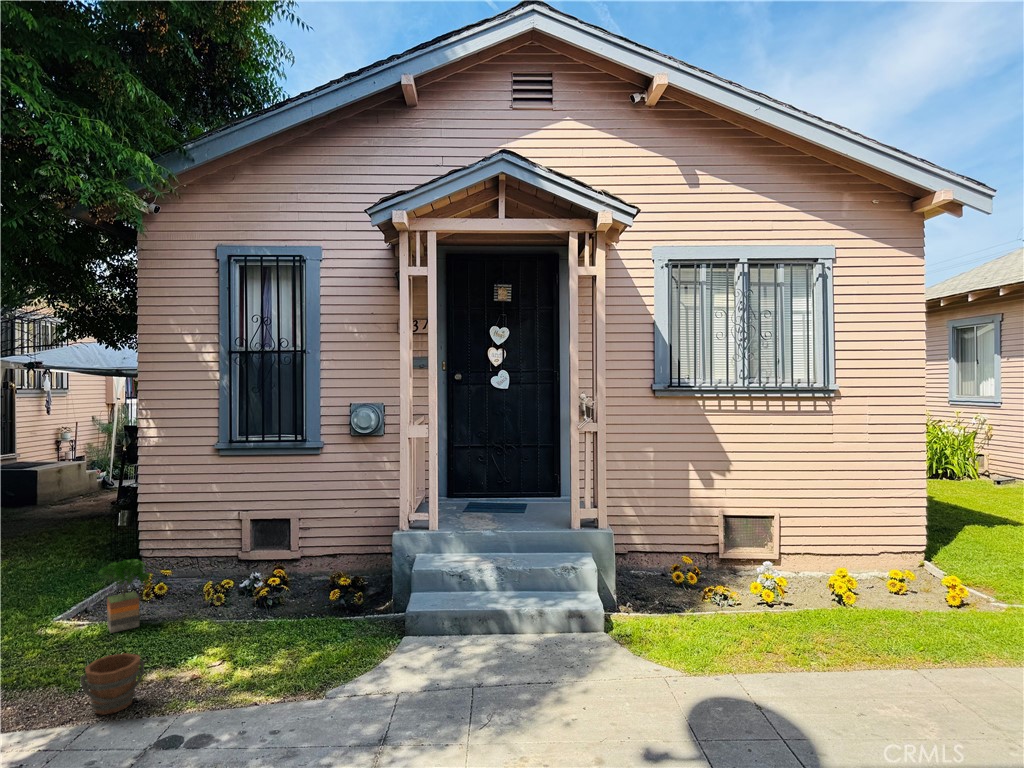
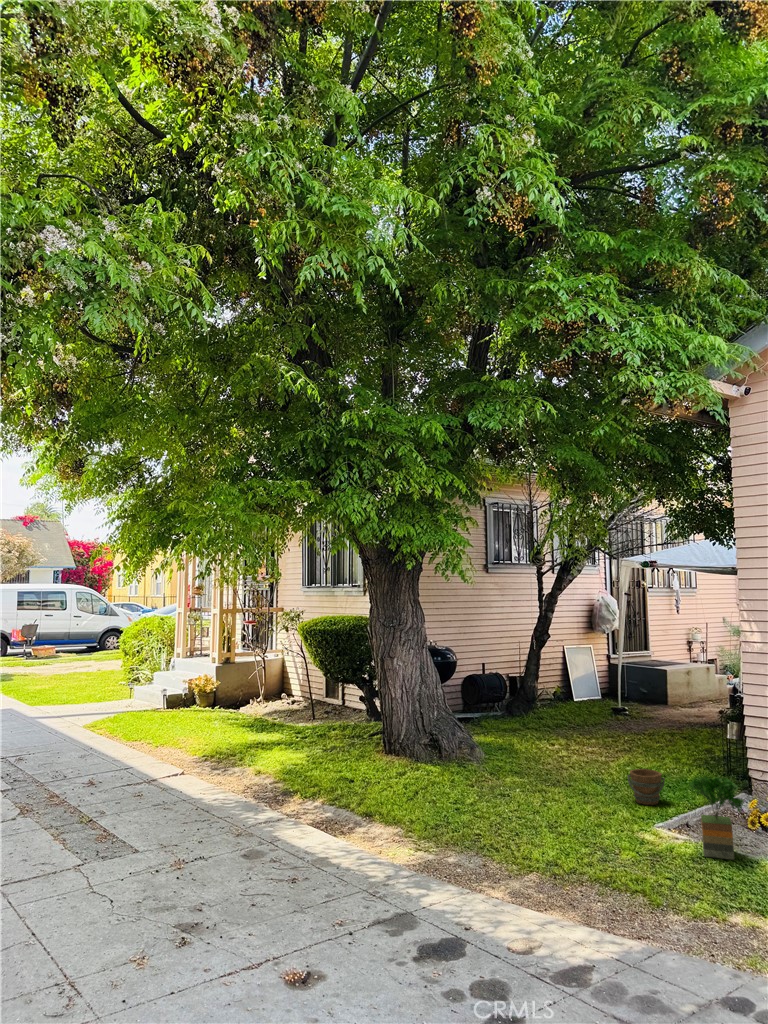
bucket: present [81,653,144,715] -> present [628,769,665,805]

